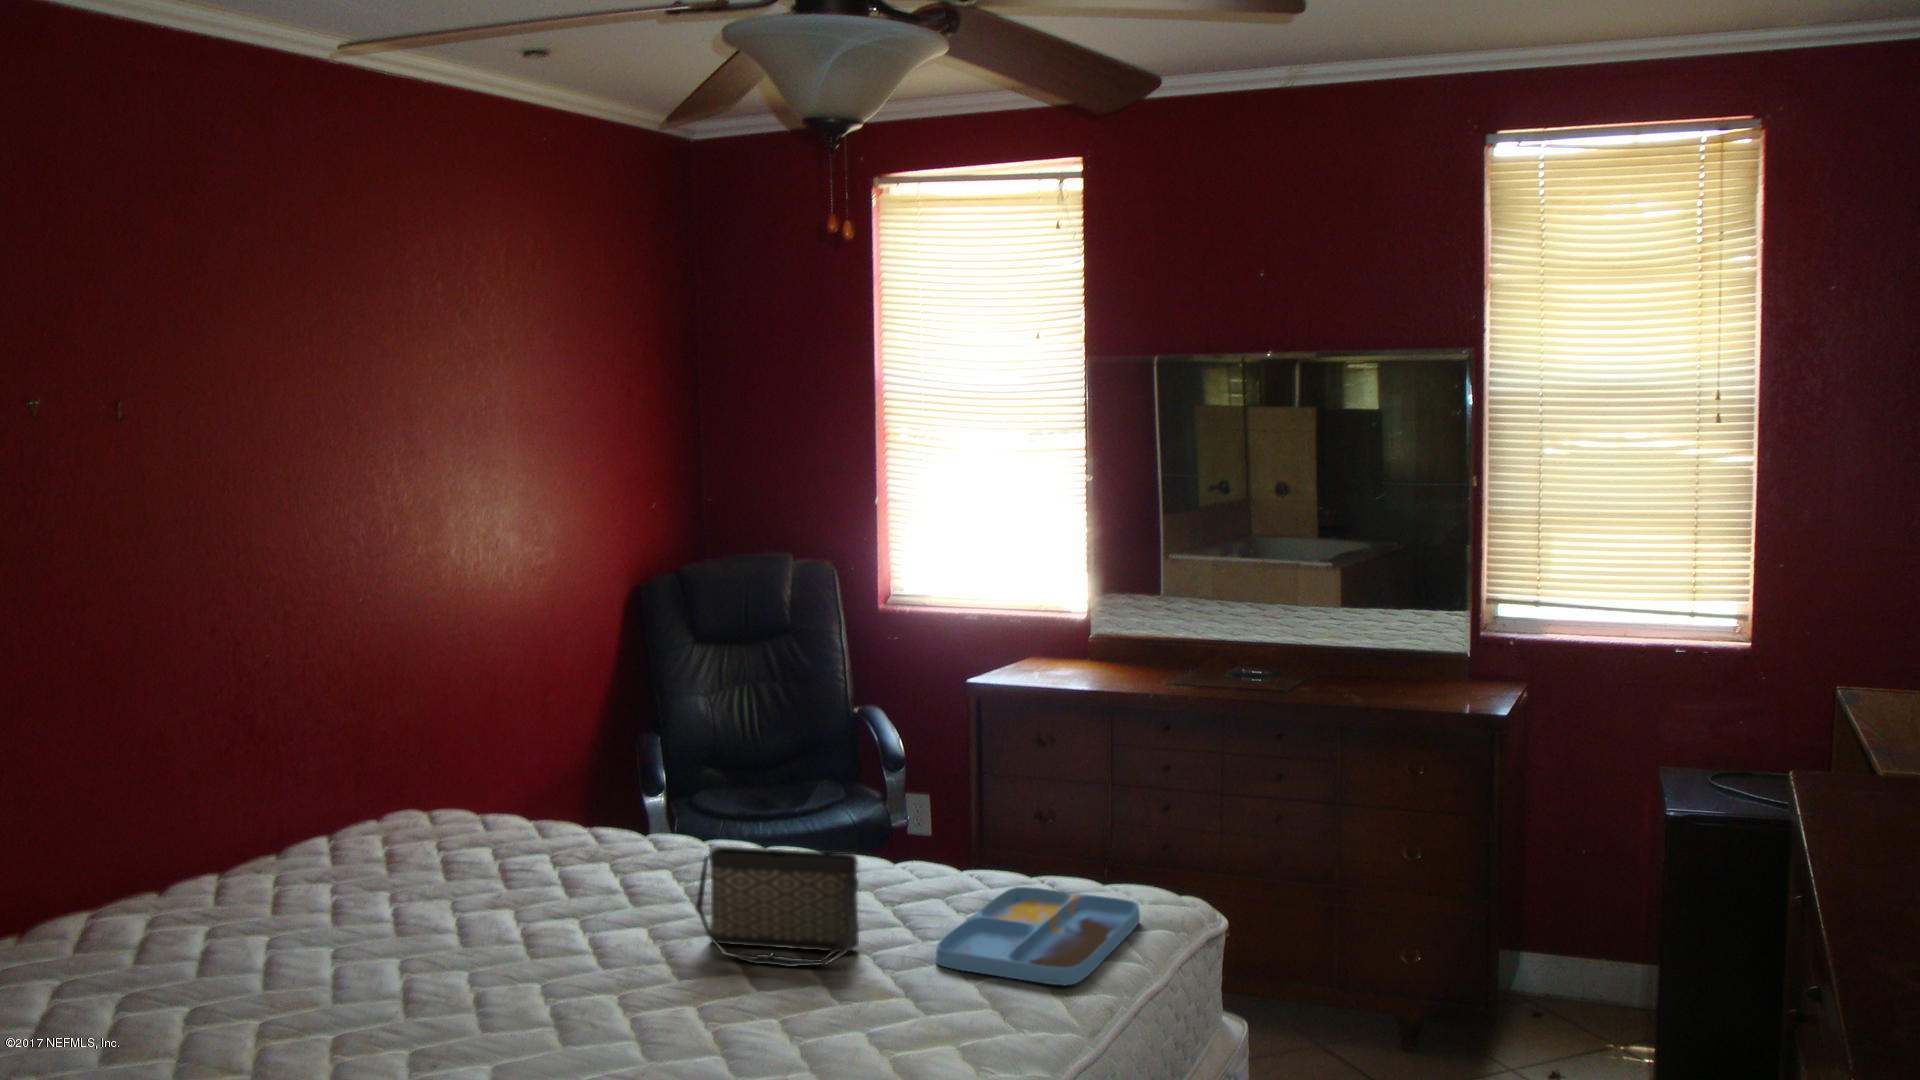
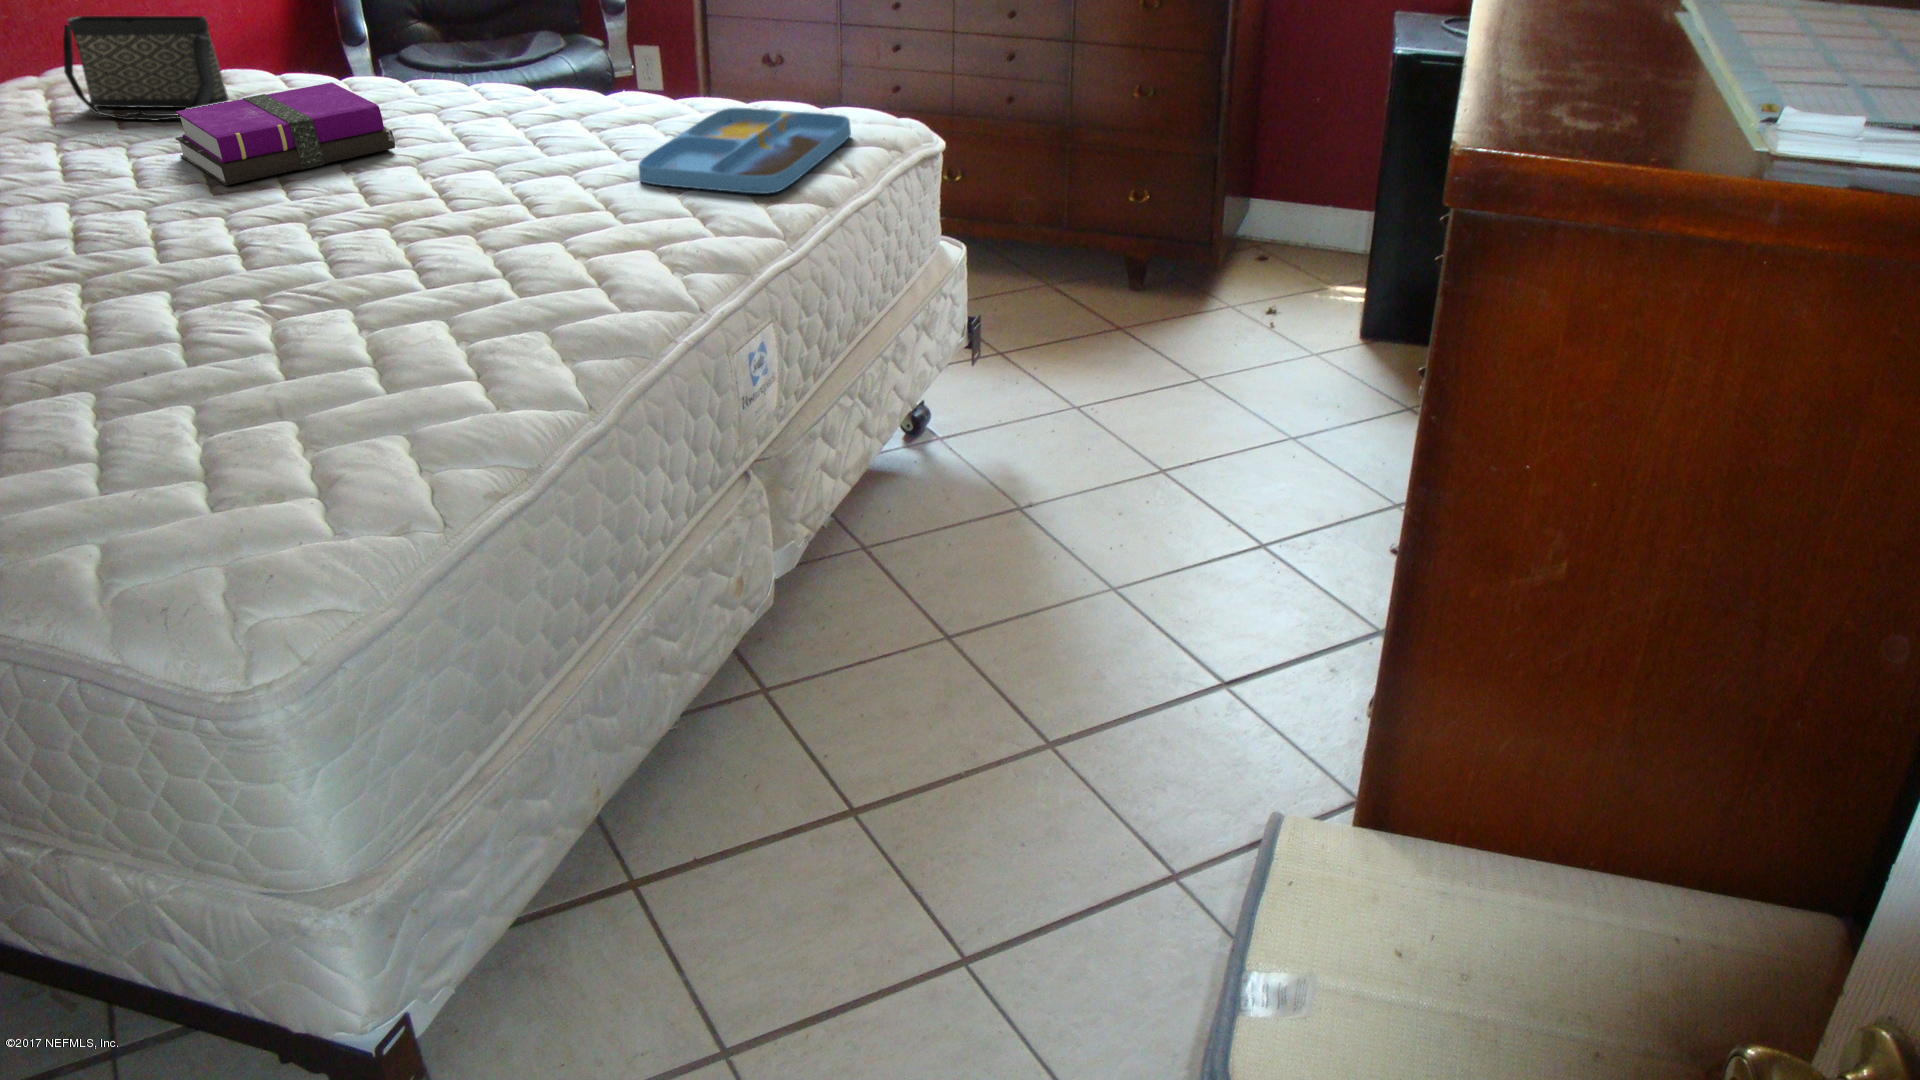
notebook: none [501,846,701,948] -> present [175,82,395,185]
handbag: present [696,846,859,967] -> present [63,16,228,120]

